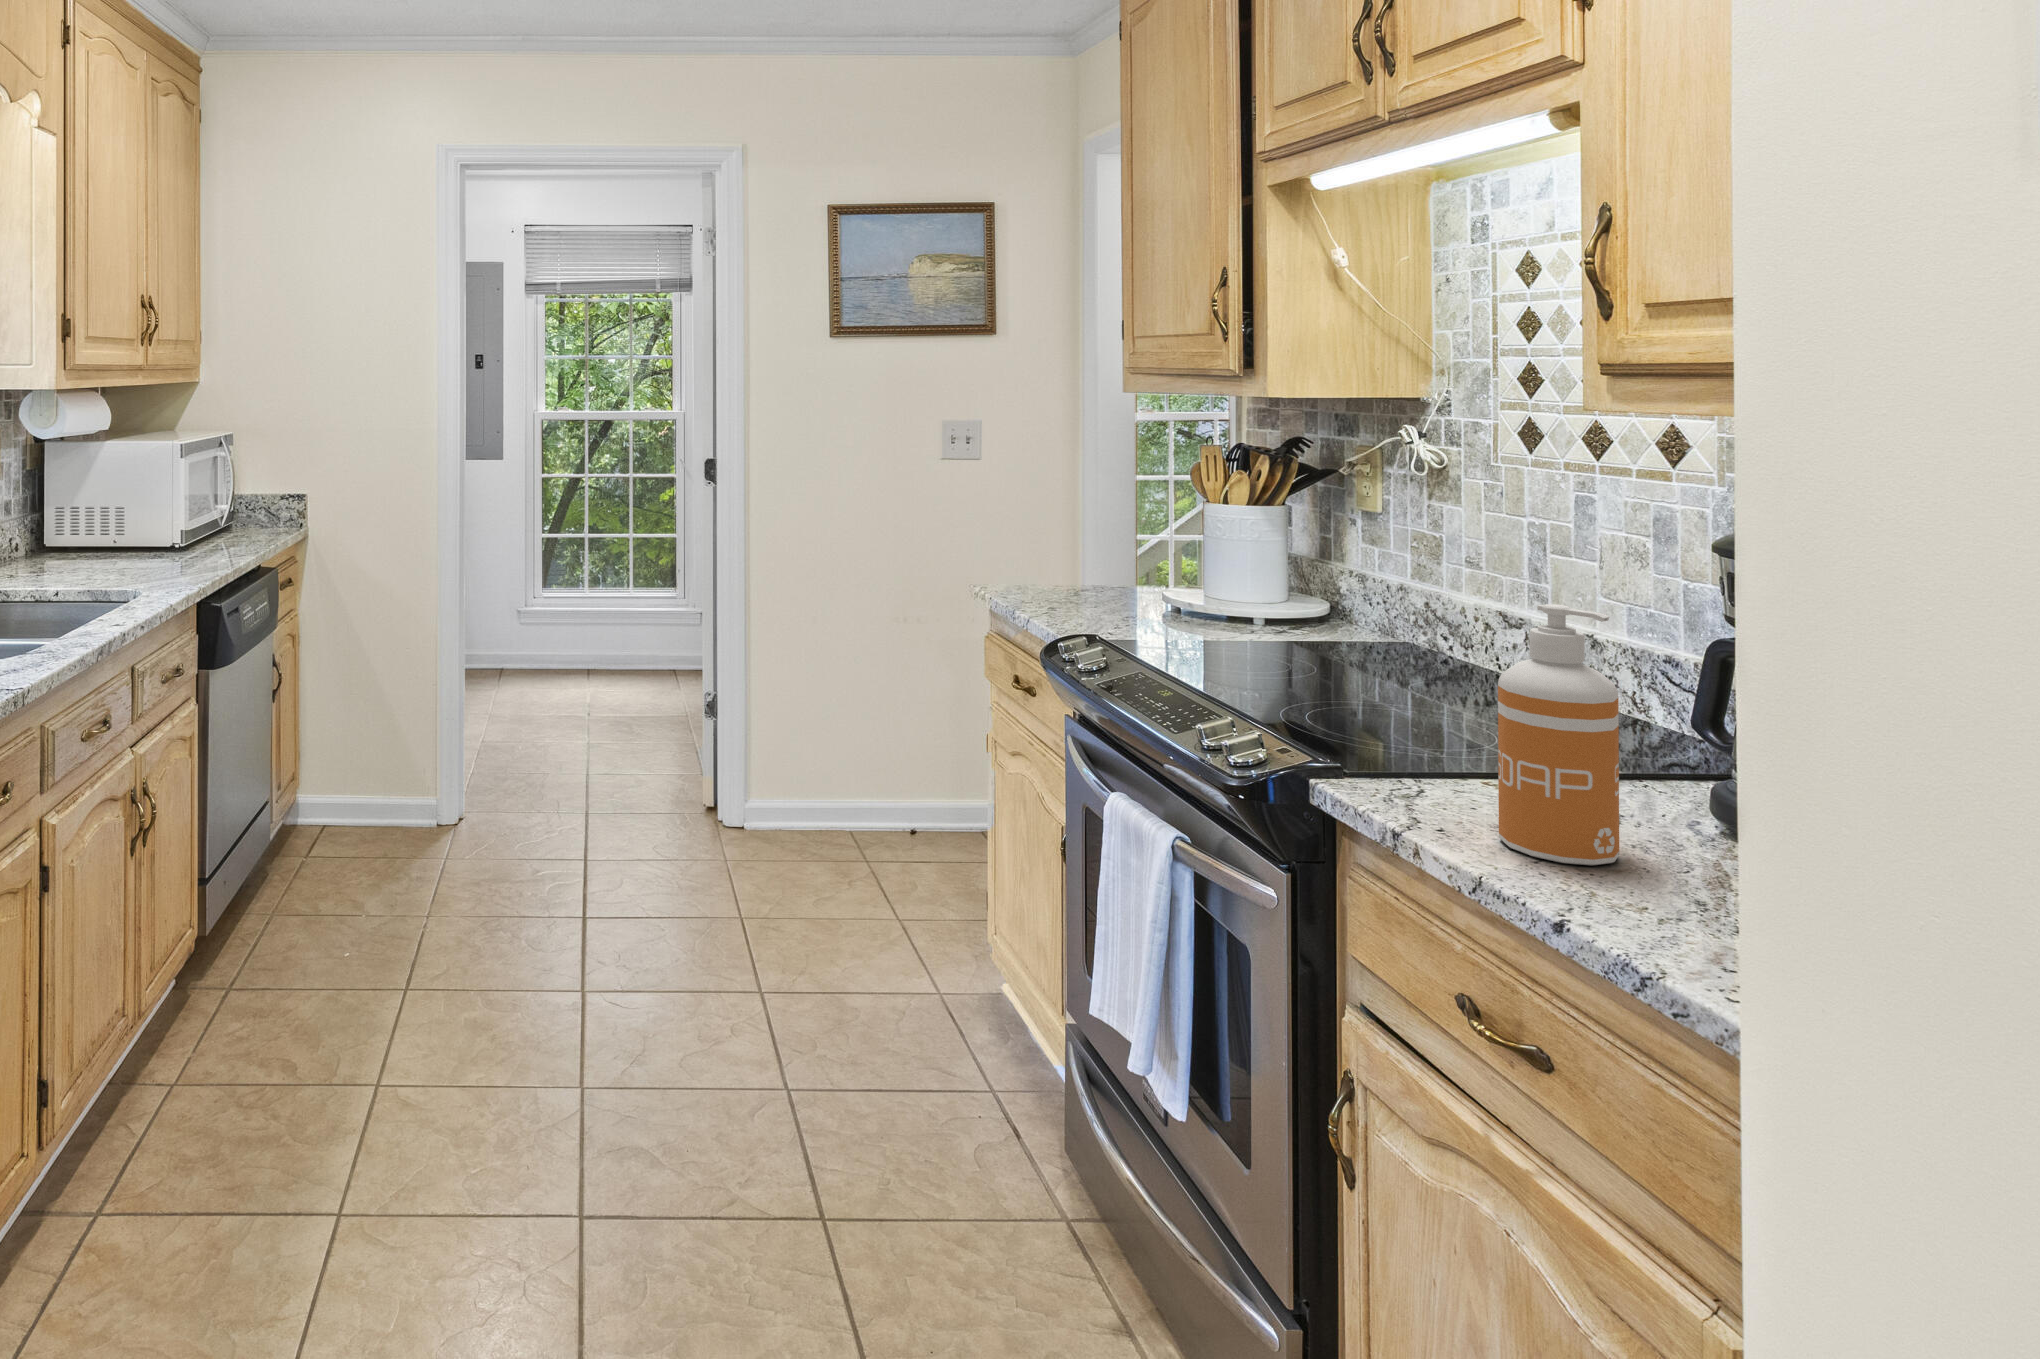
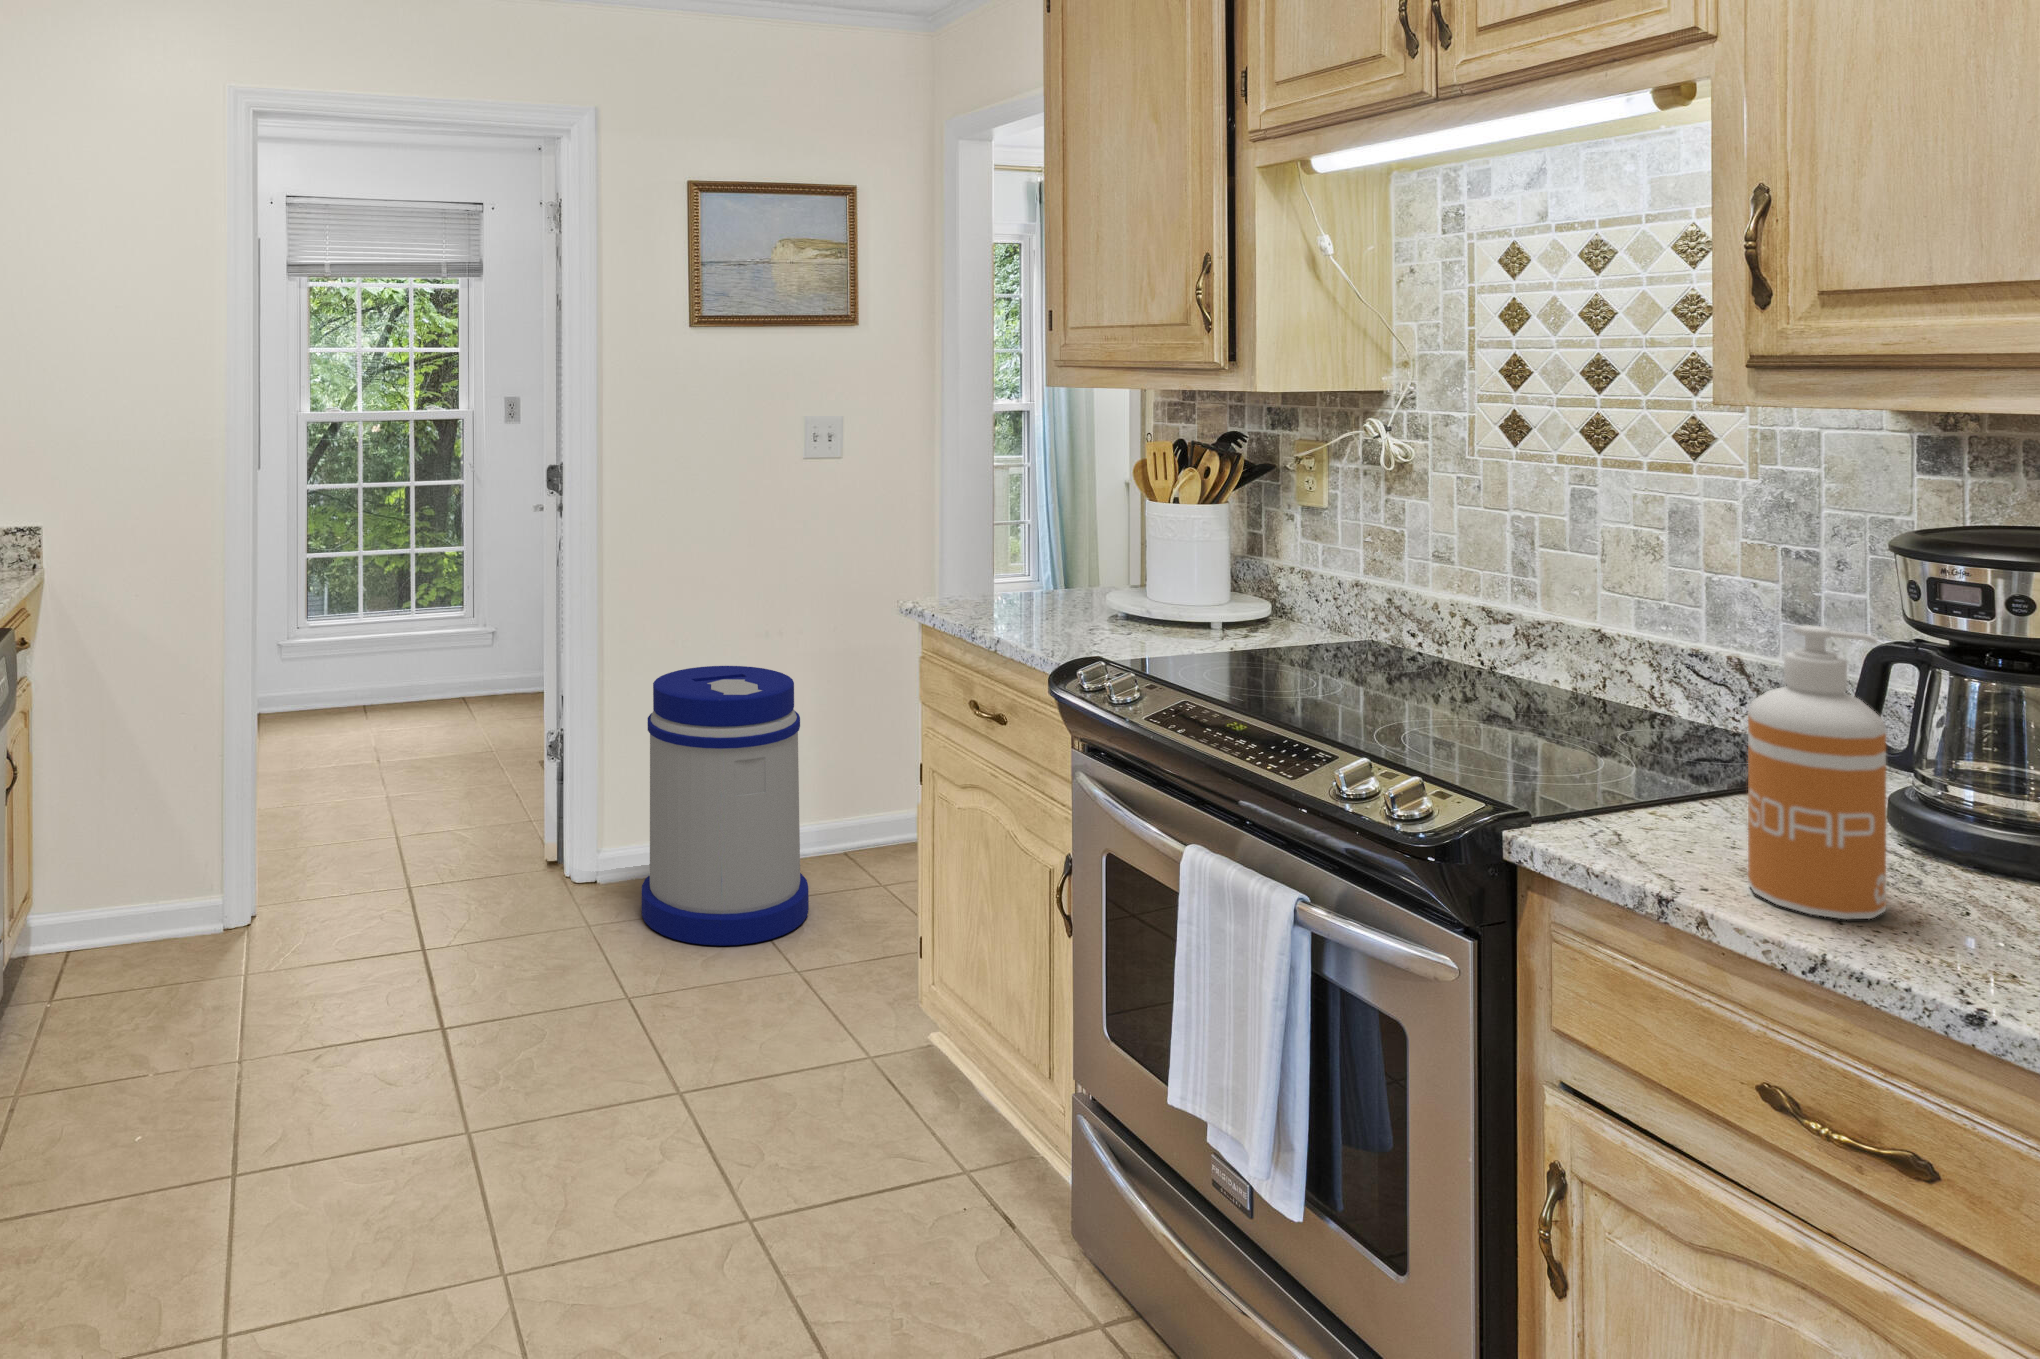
trash can: none [776,642,928,888] -> present [642,666,809,946]

